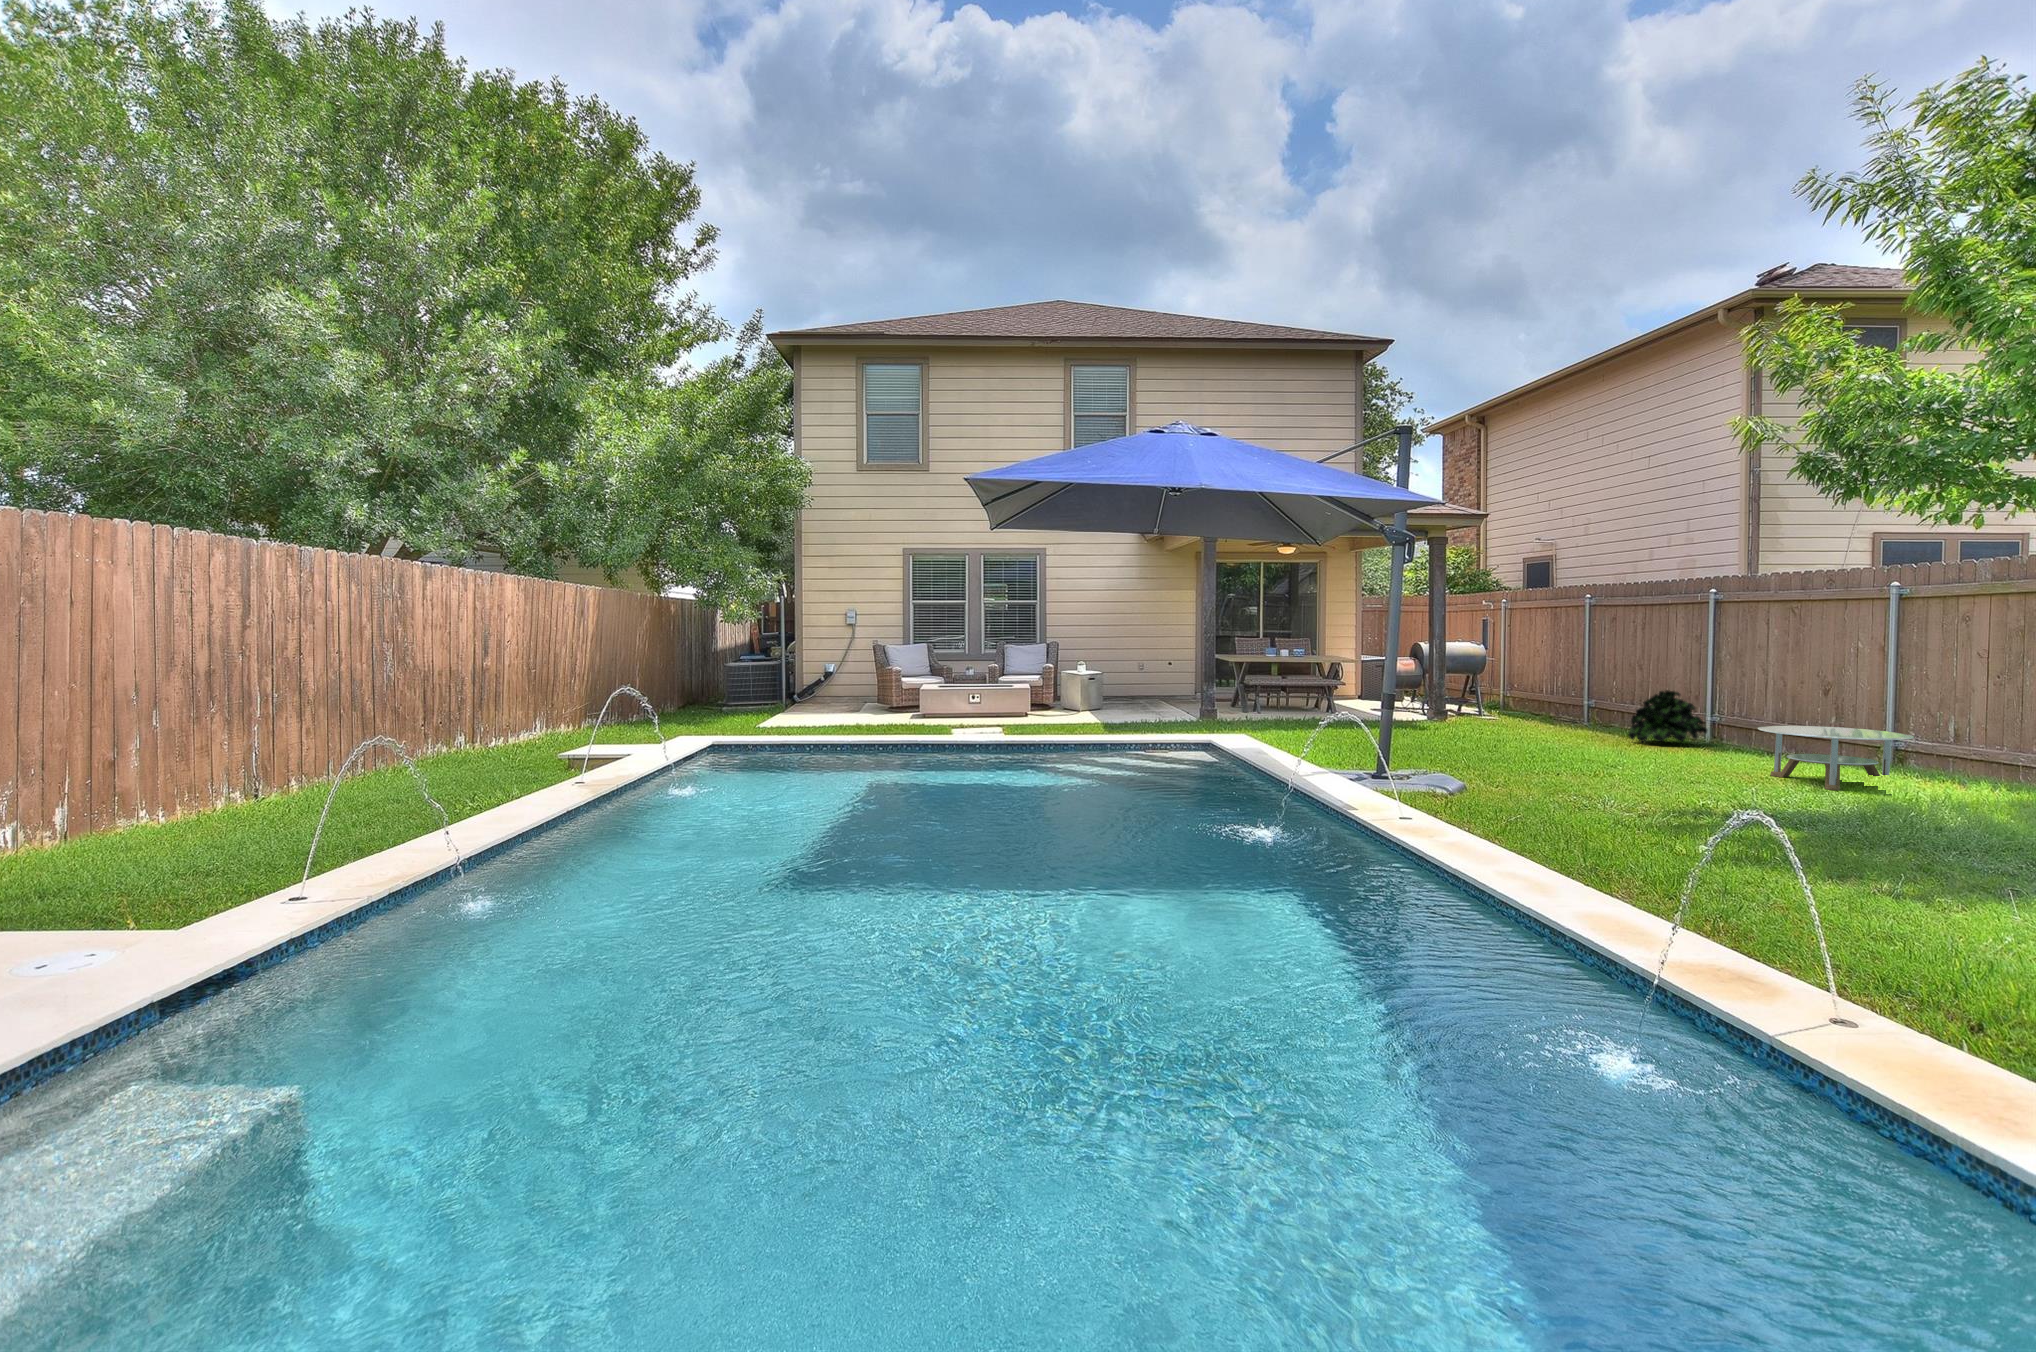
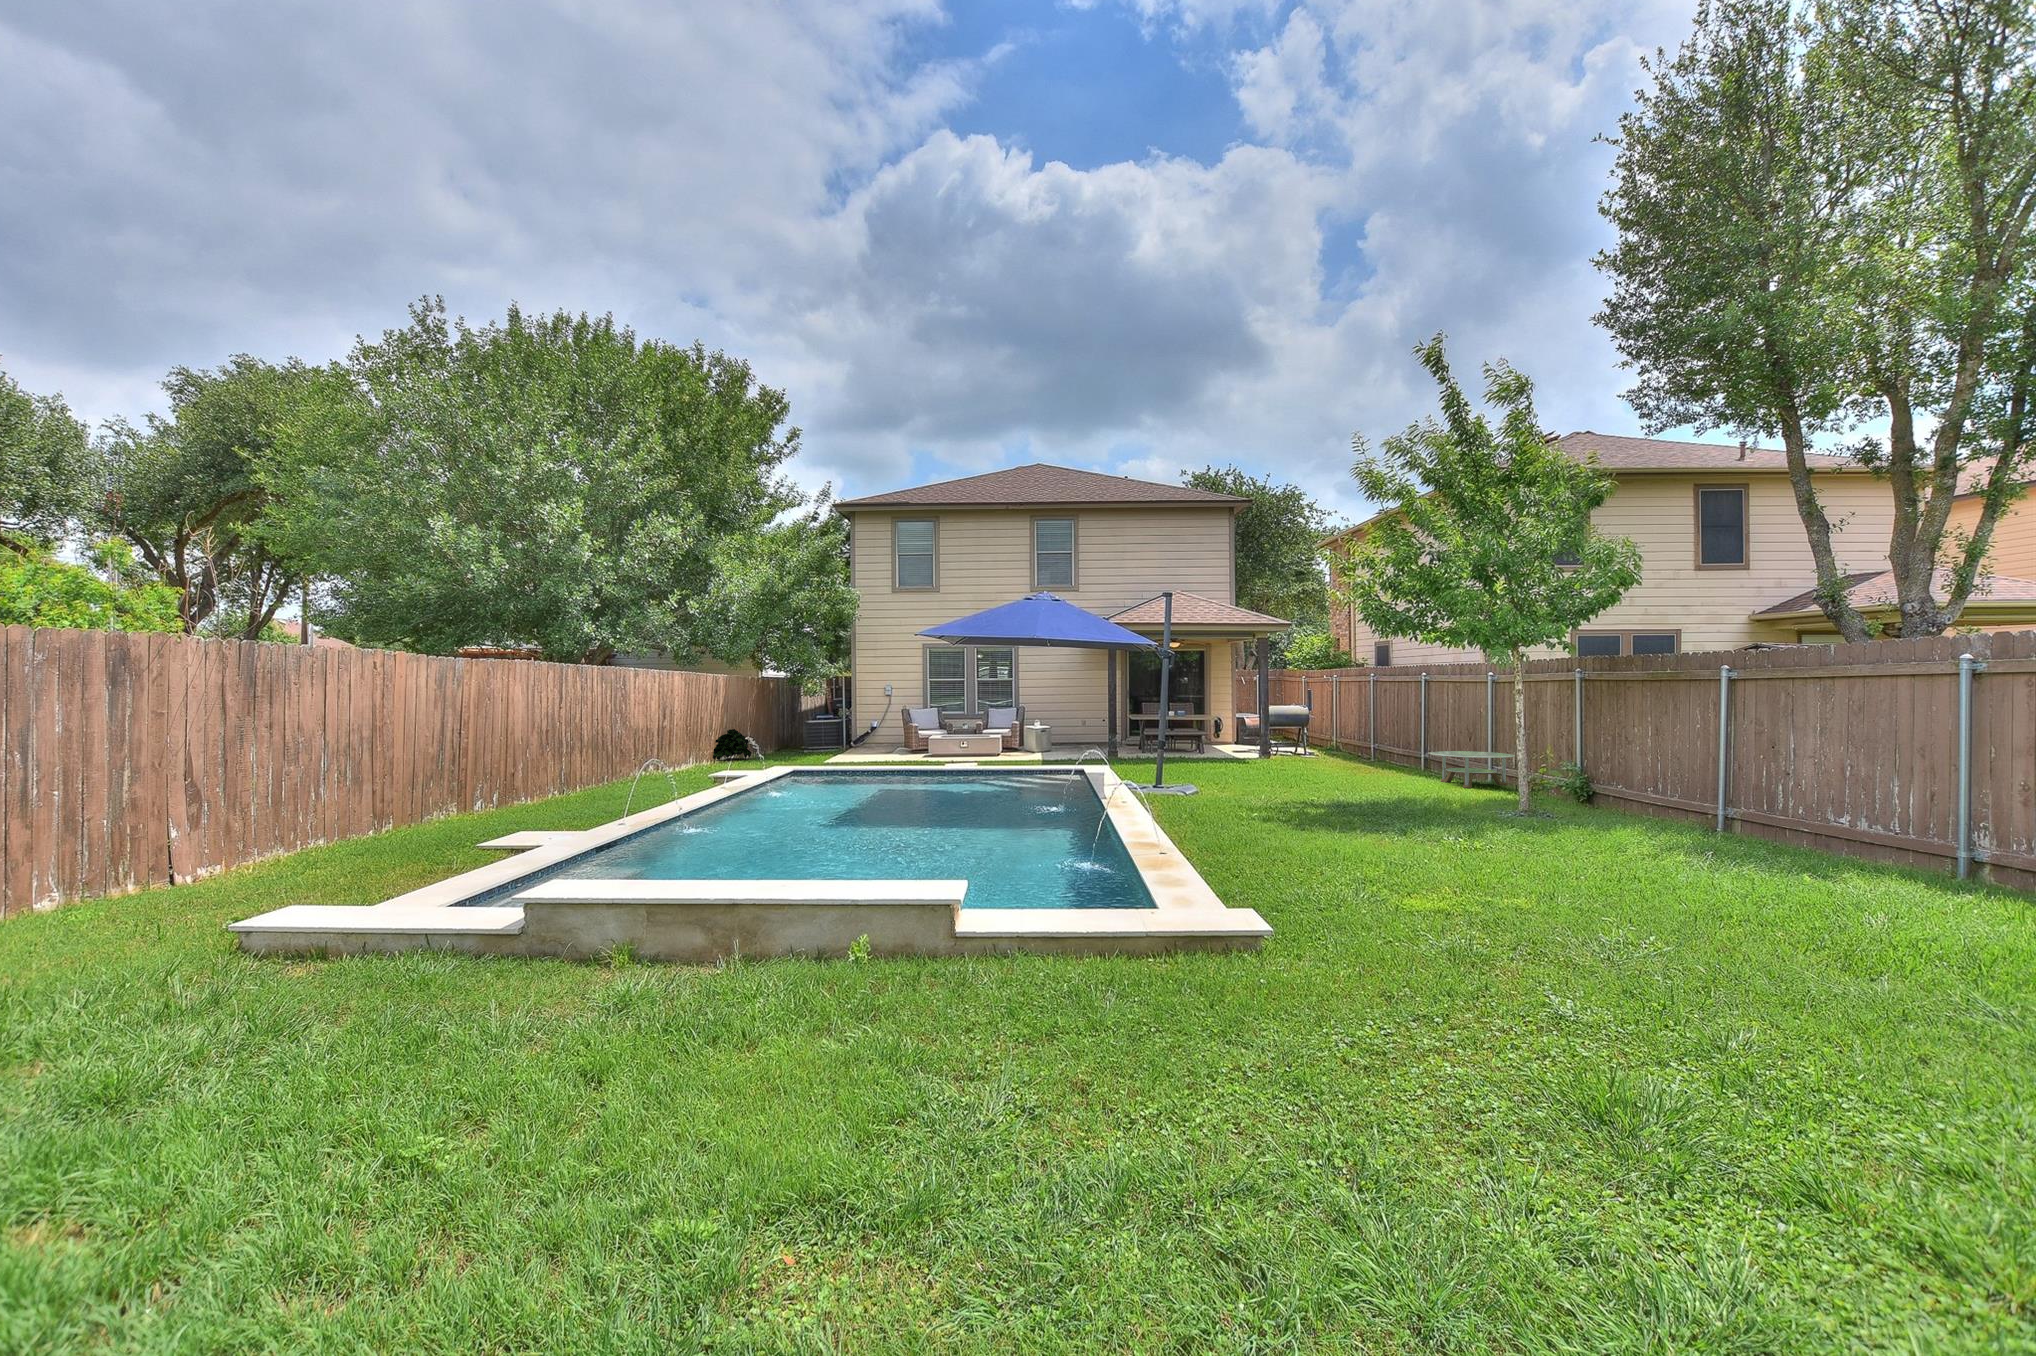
potted plant: present [1628,690,1707,742] -> present [713,729,751,760]

